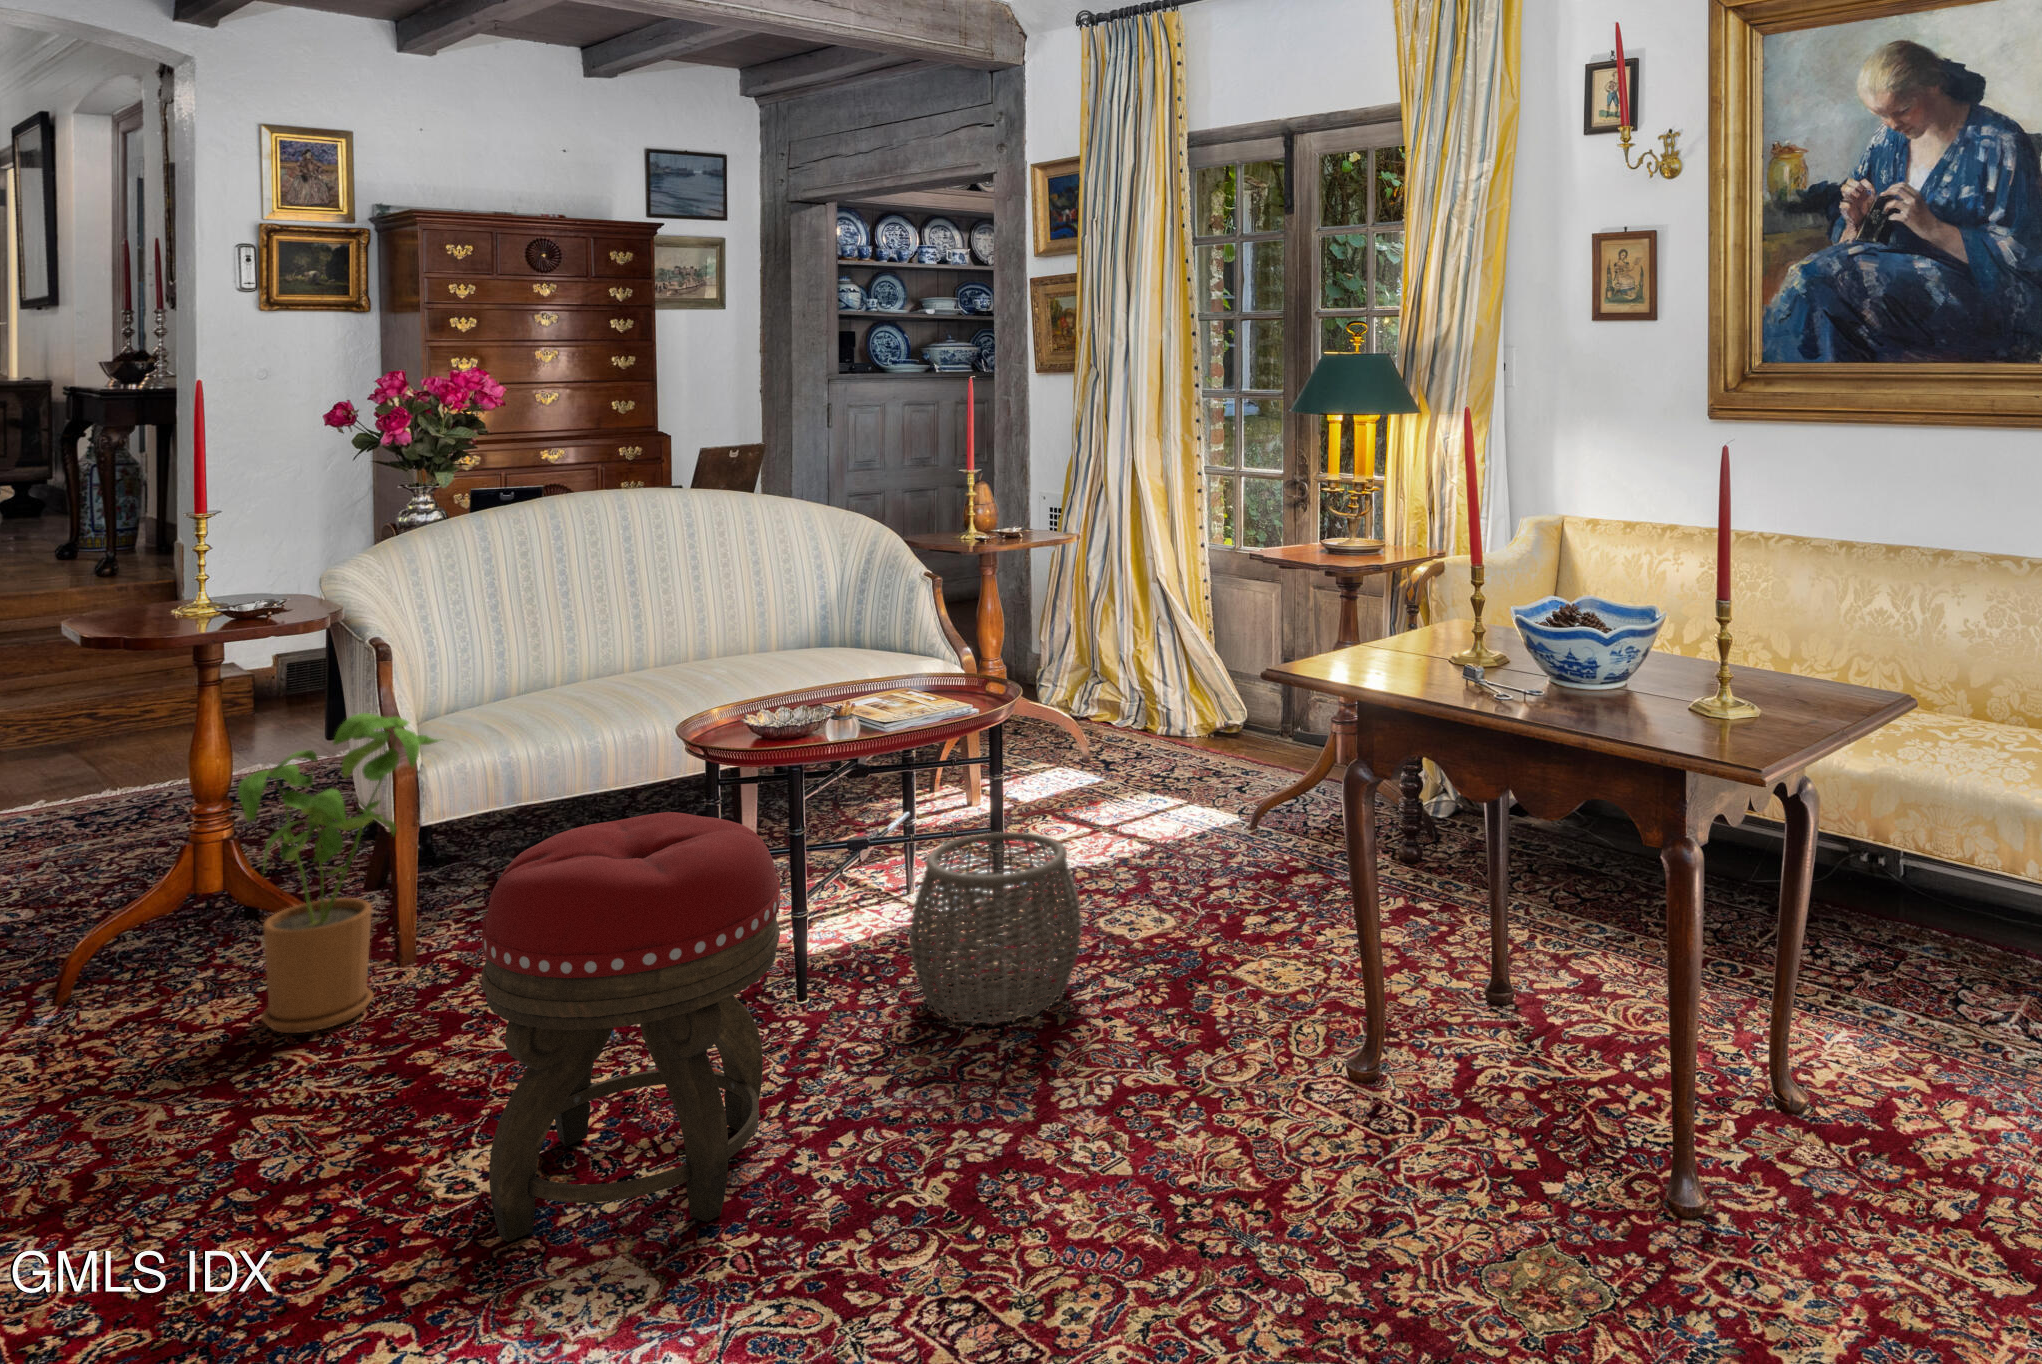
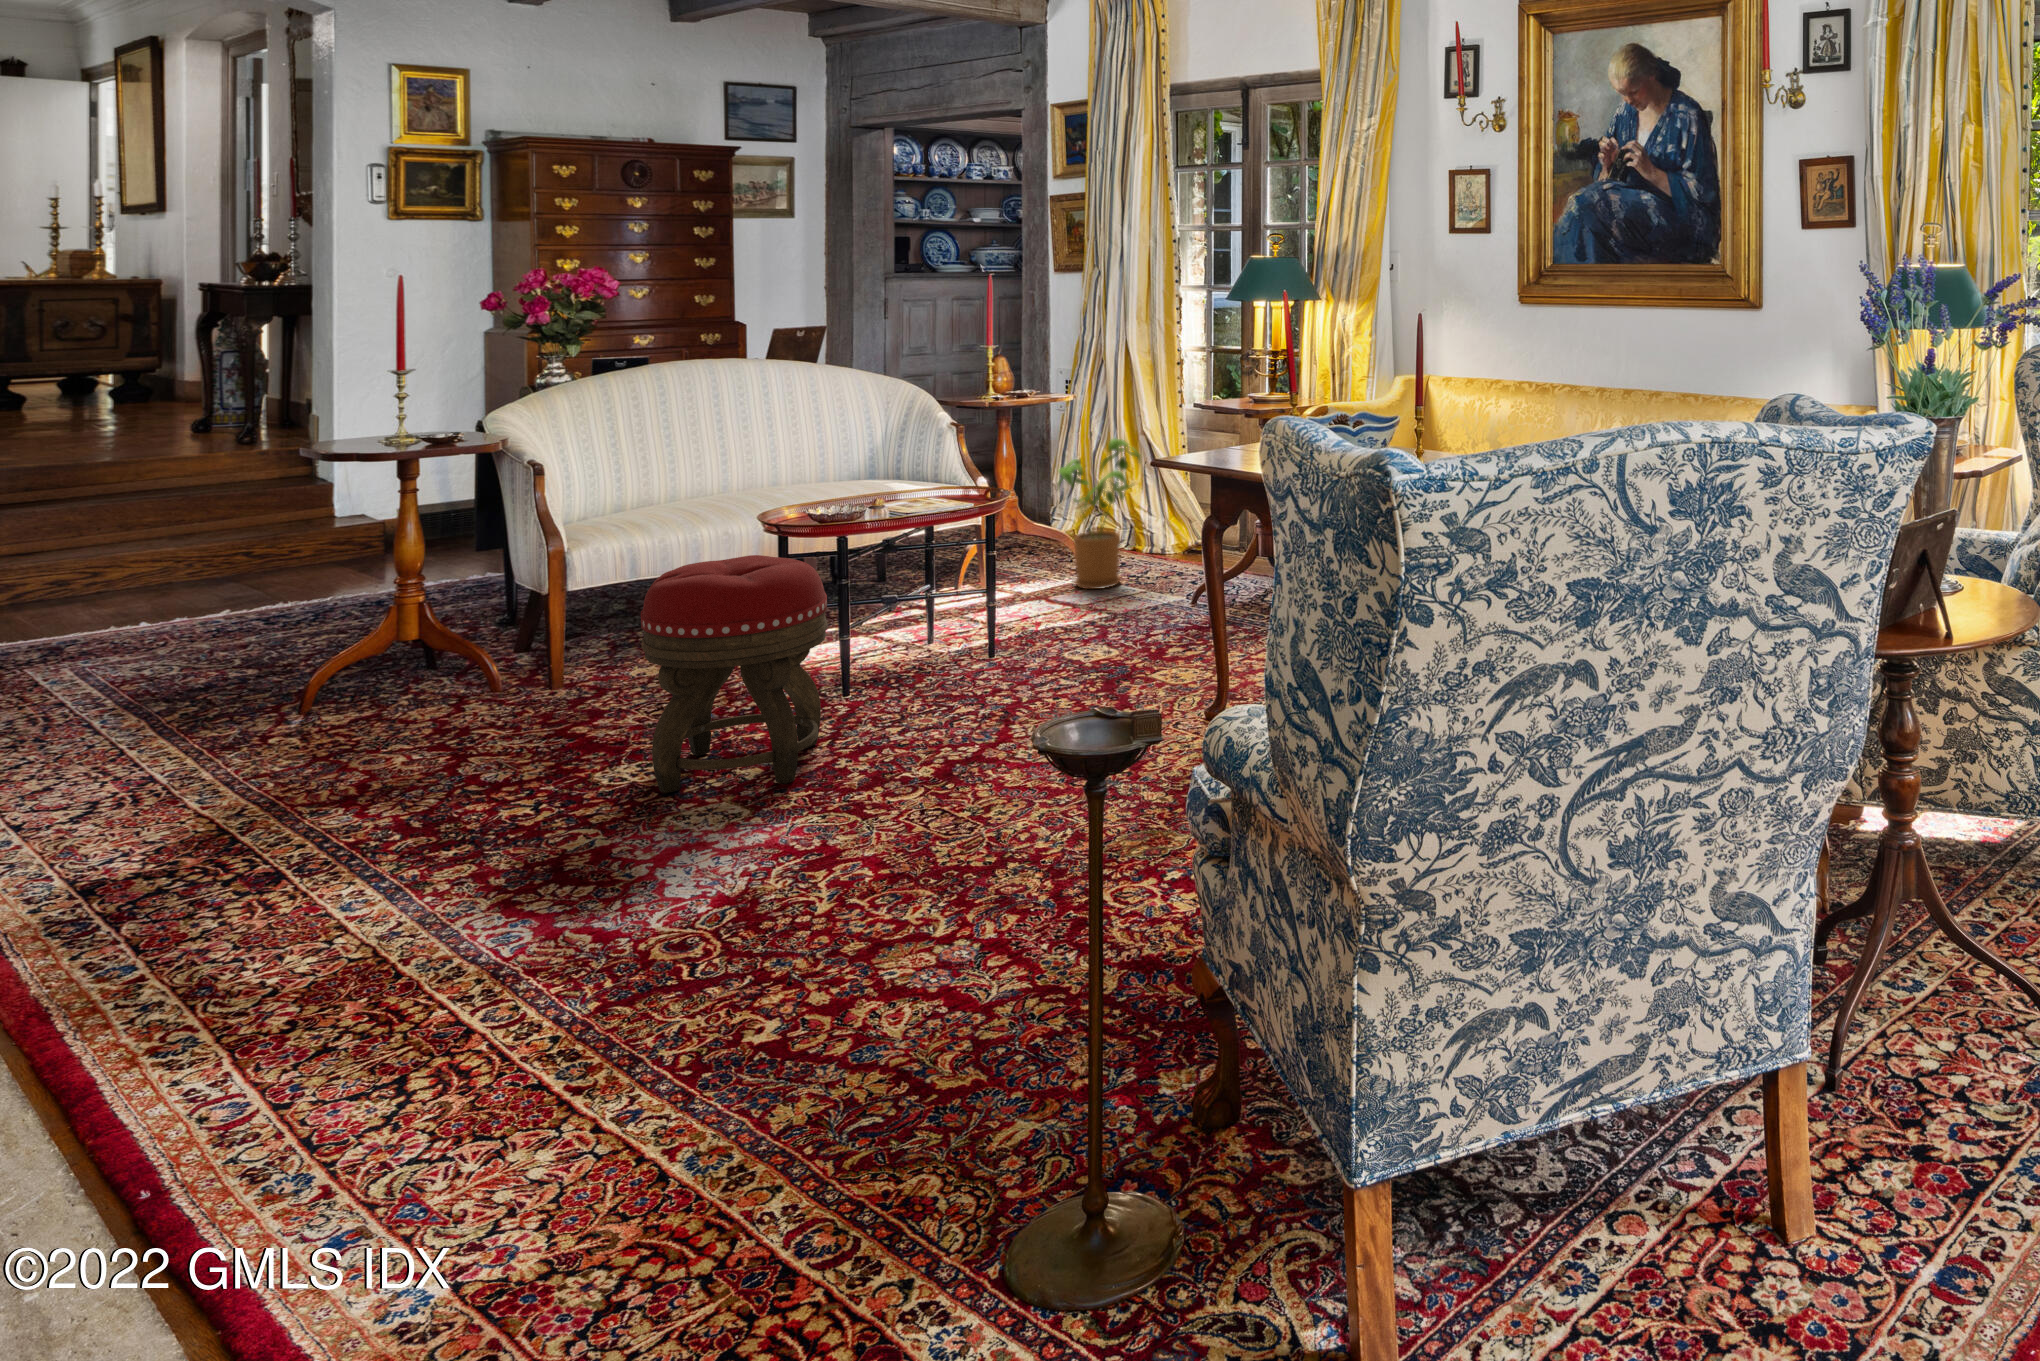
house plant: present [238,713,440,1033] -> present [1057,439,1141,589]
woven basket: present [909,832,1082,1025] -> none [920,584,1038,700]

